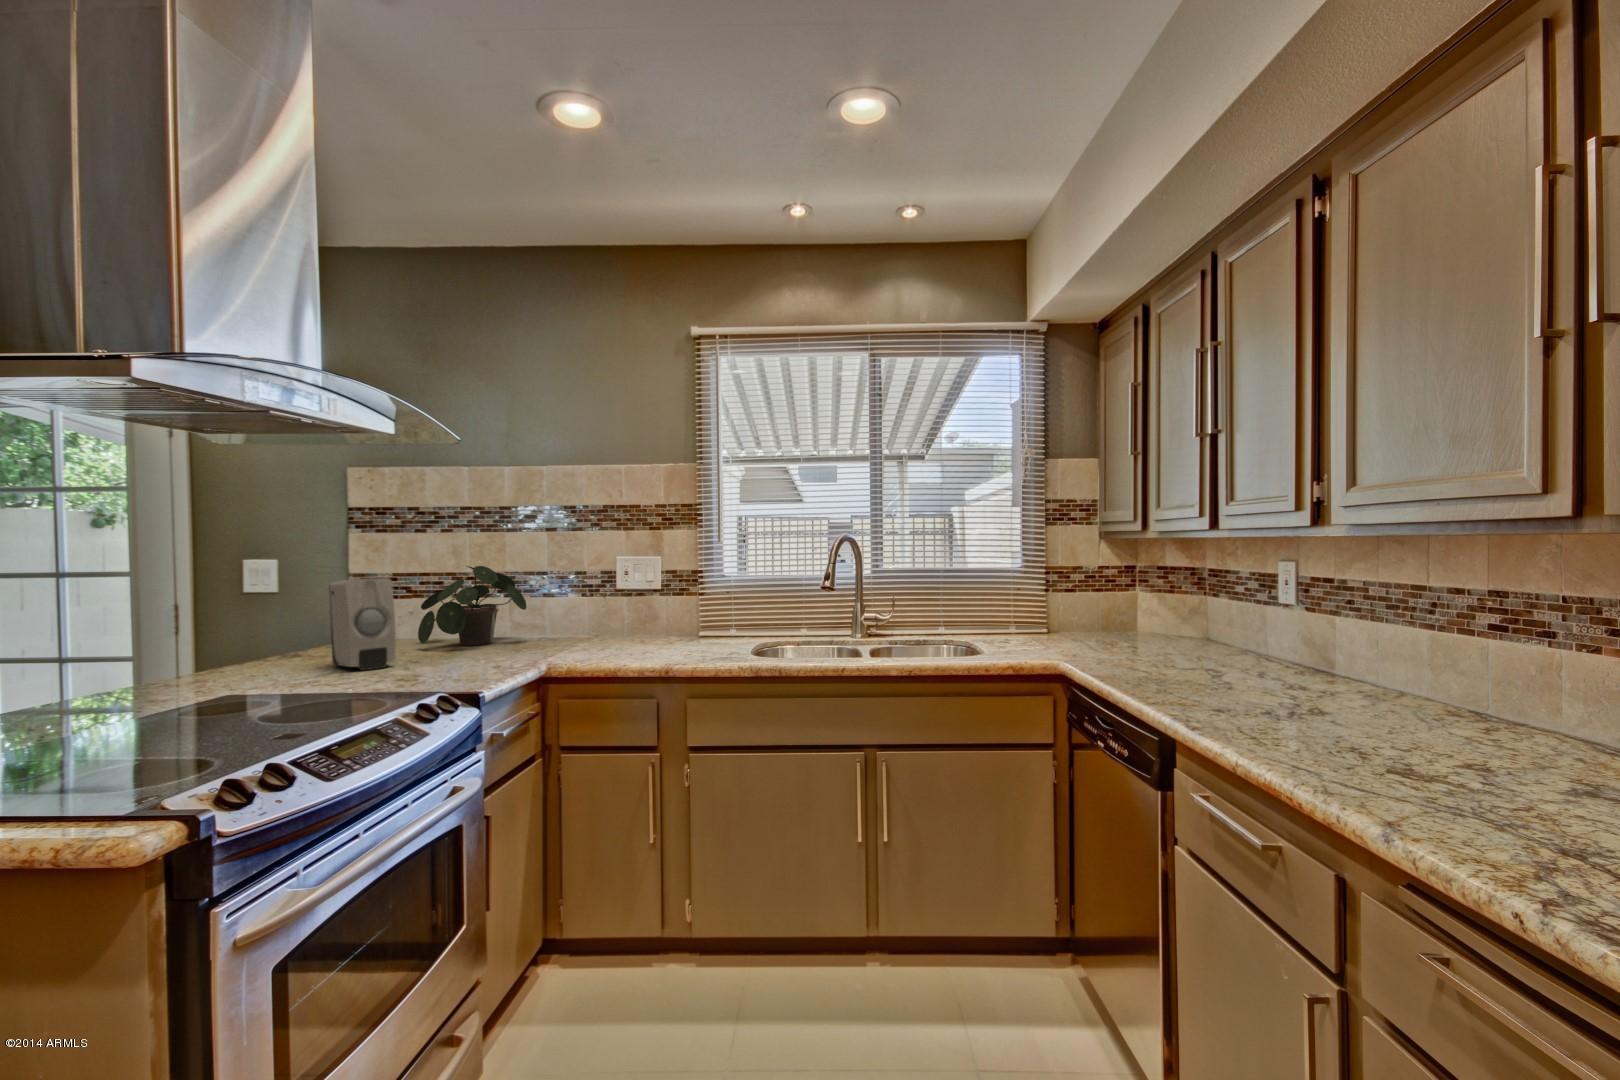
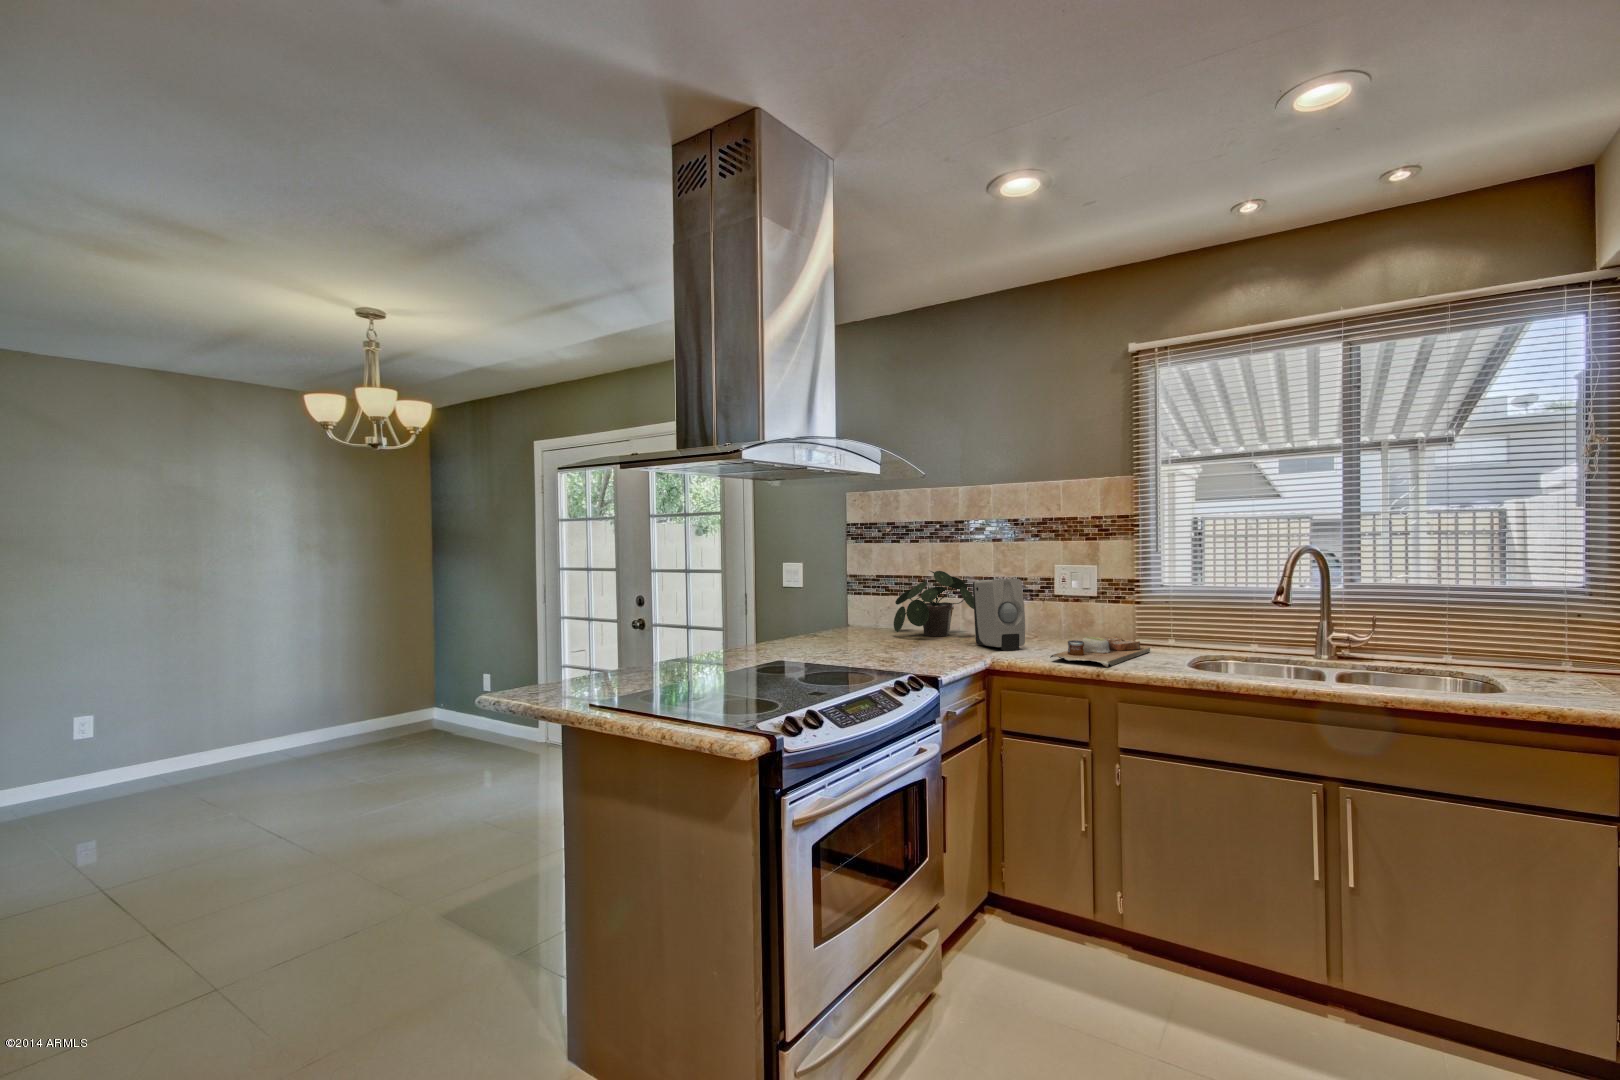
soap dispenser: present [329,578,396,671] -> present [973,579,1025,651]
cutting board: none [613,630,713,663] -> present [1050,637,1150,667]

